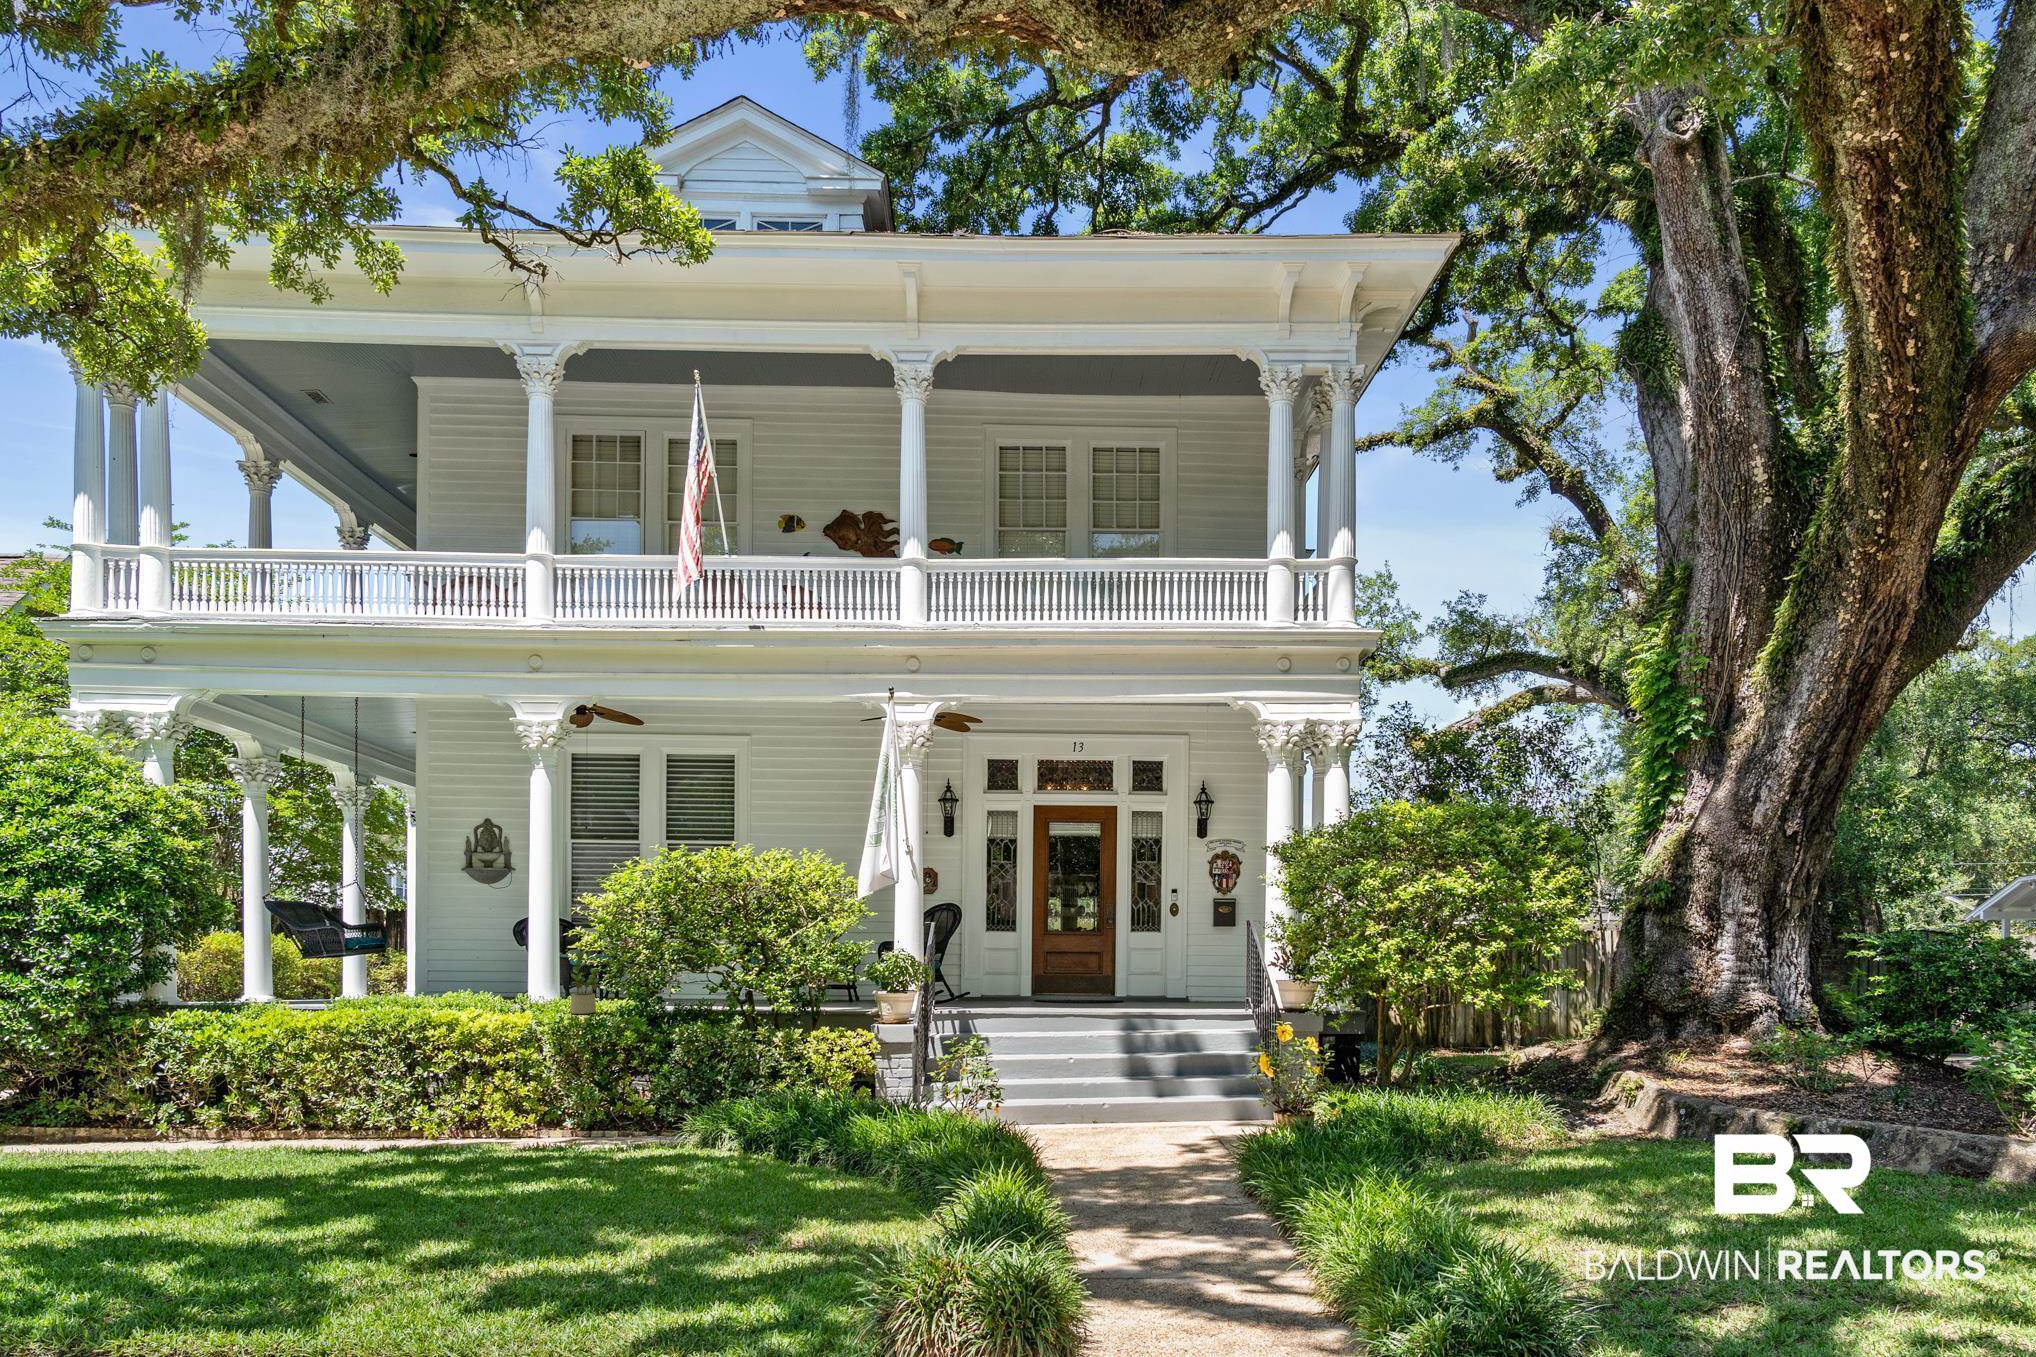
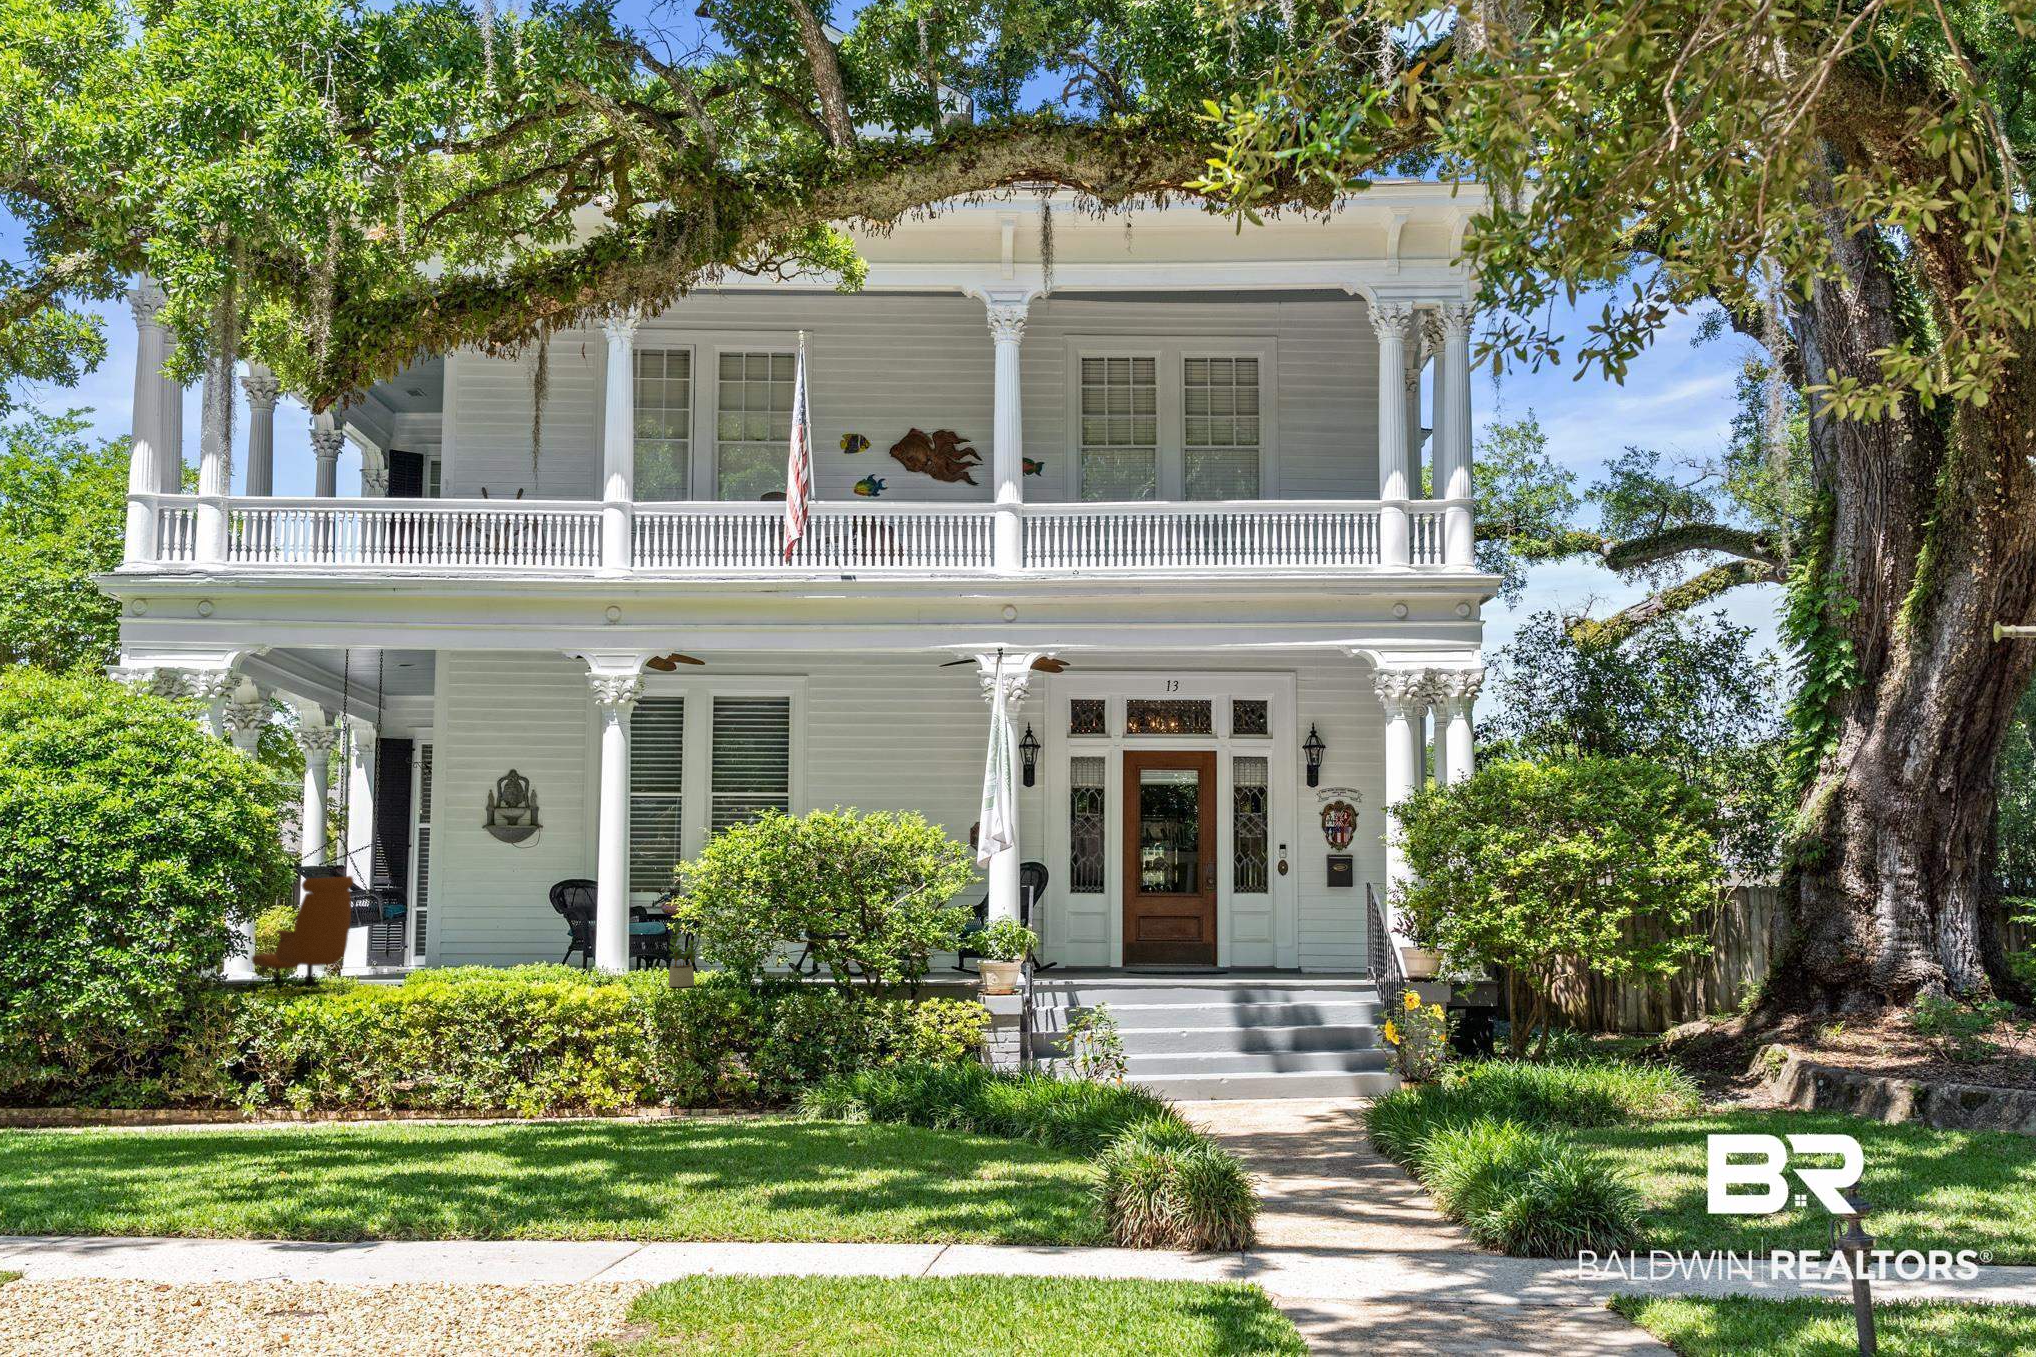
lounge chair: none [161,903,265,1020] -> present [252,876,353,995]

